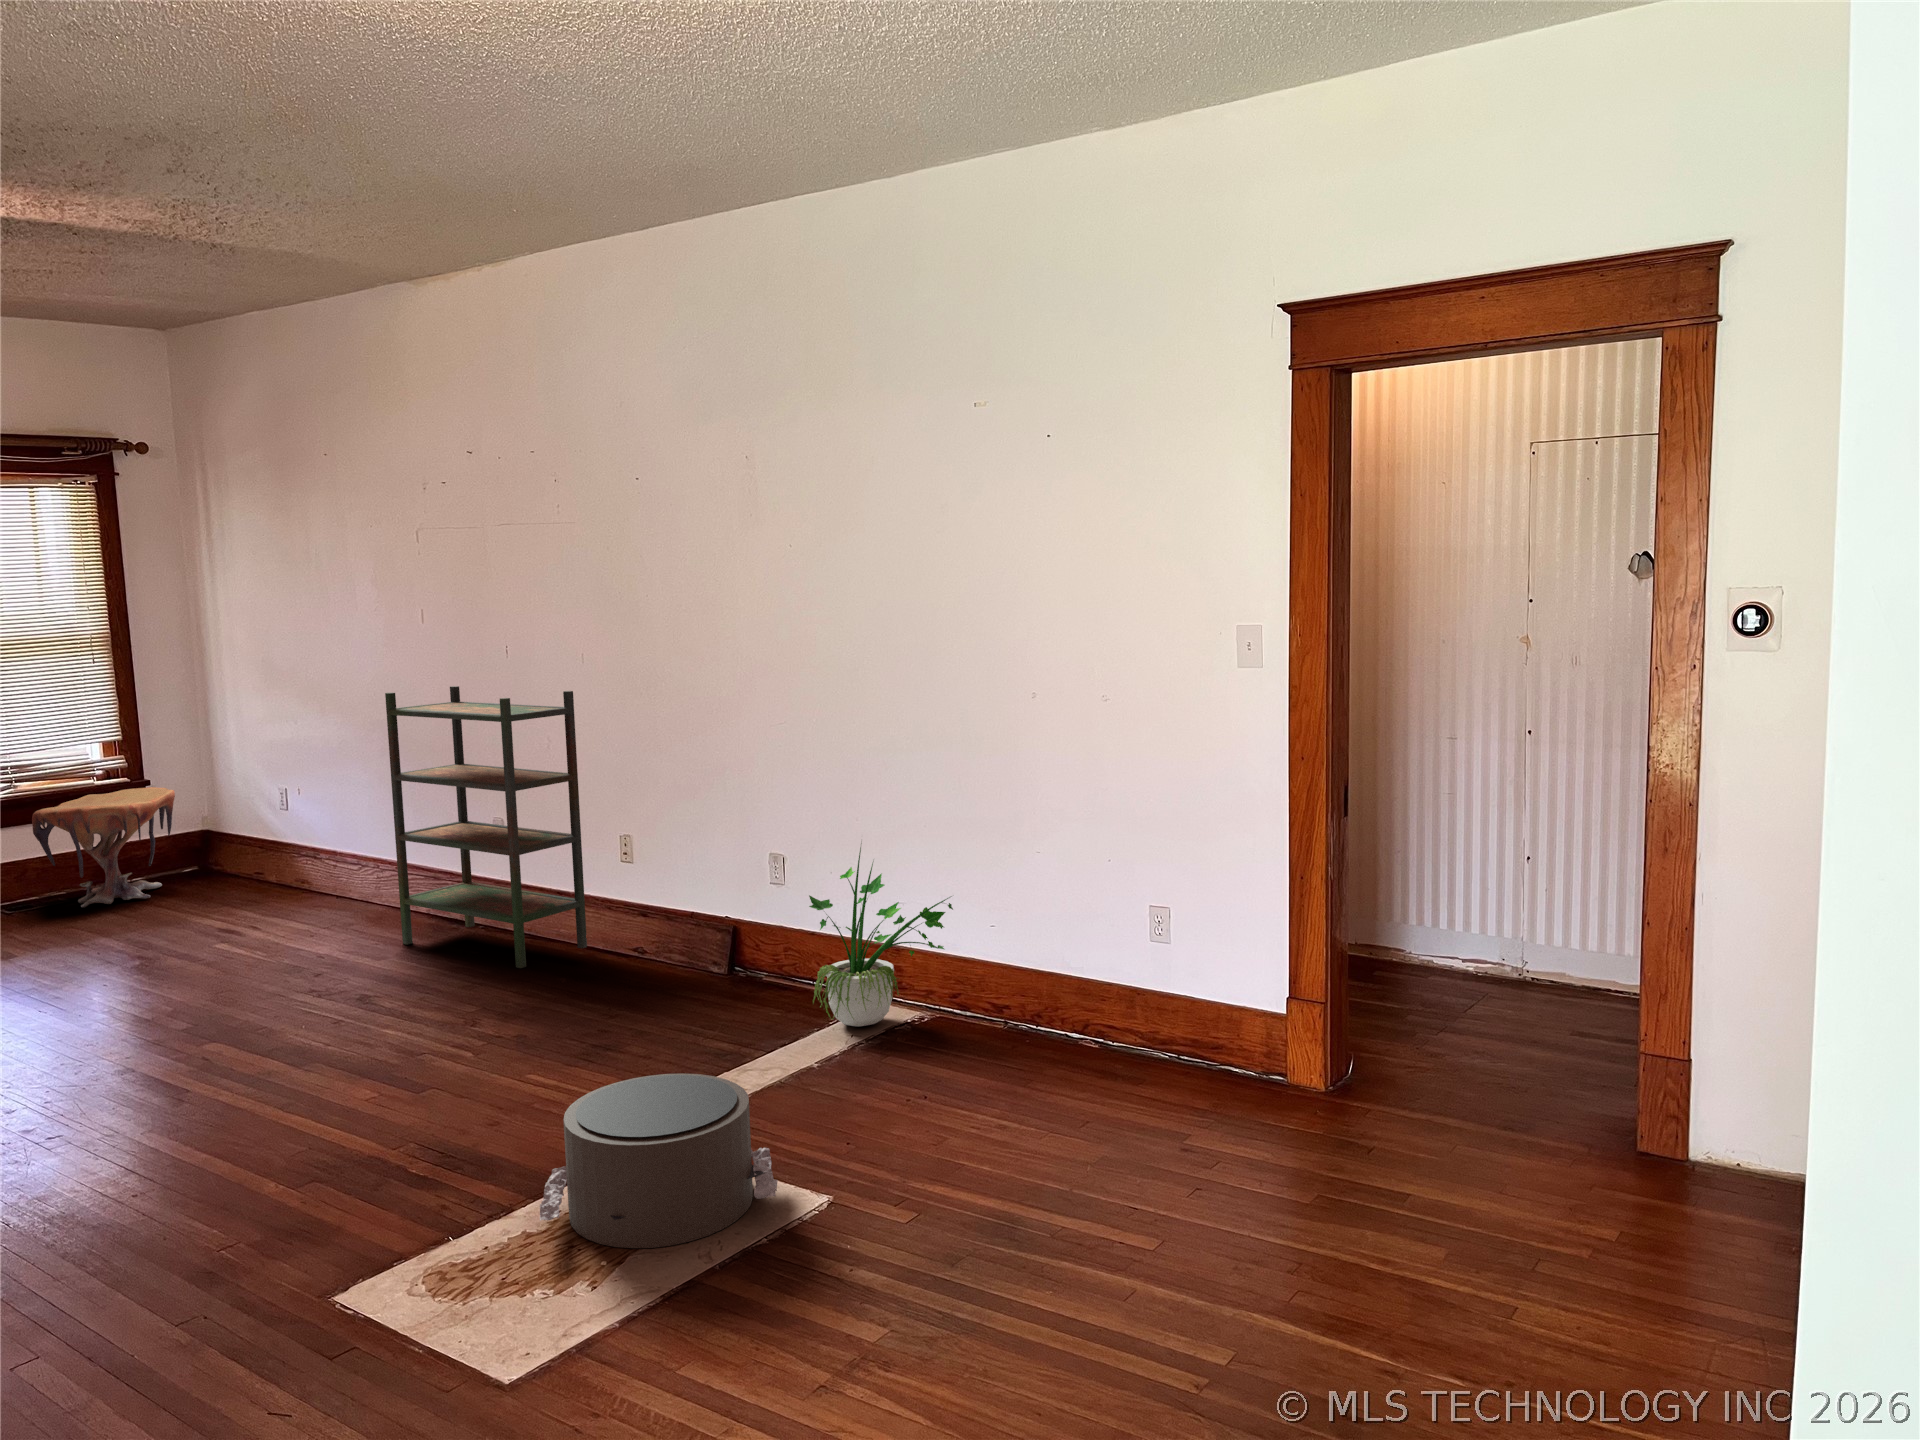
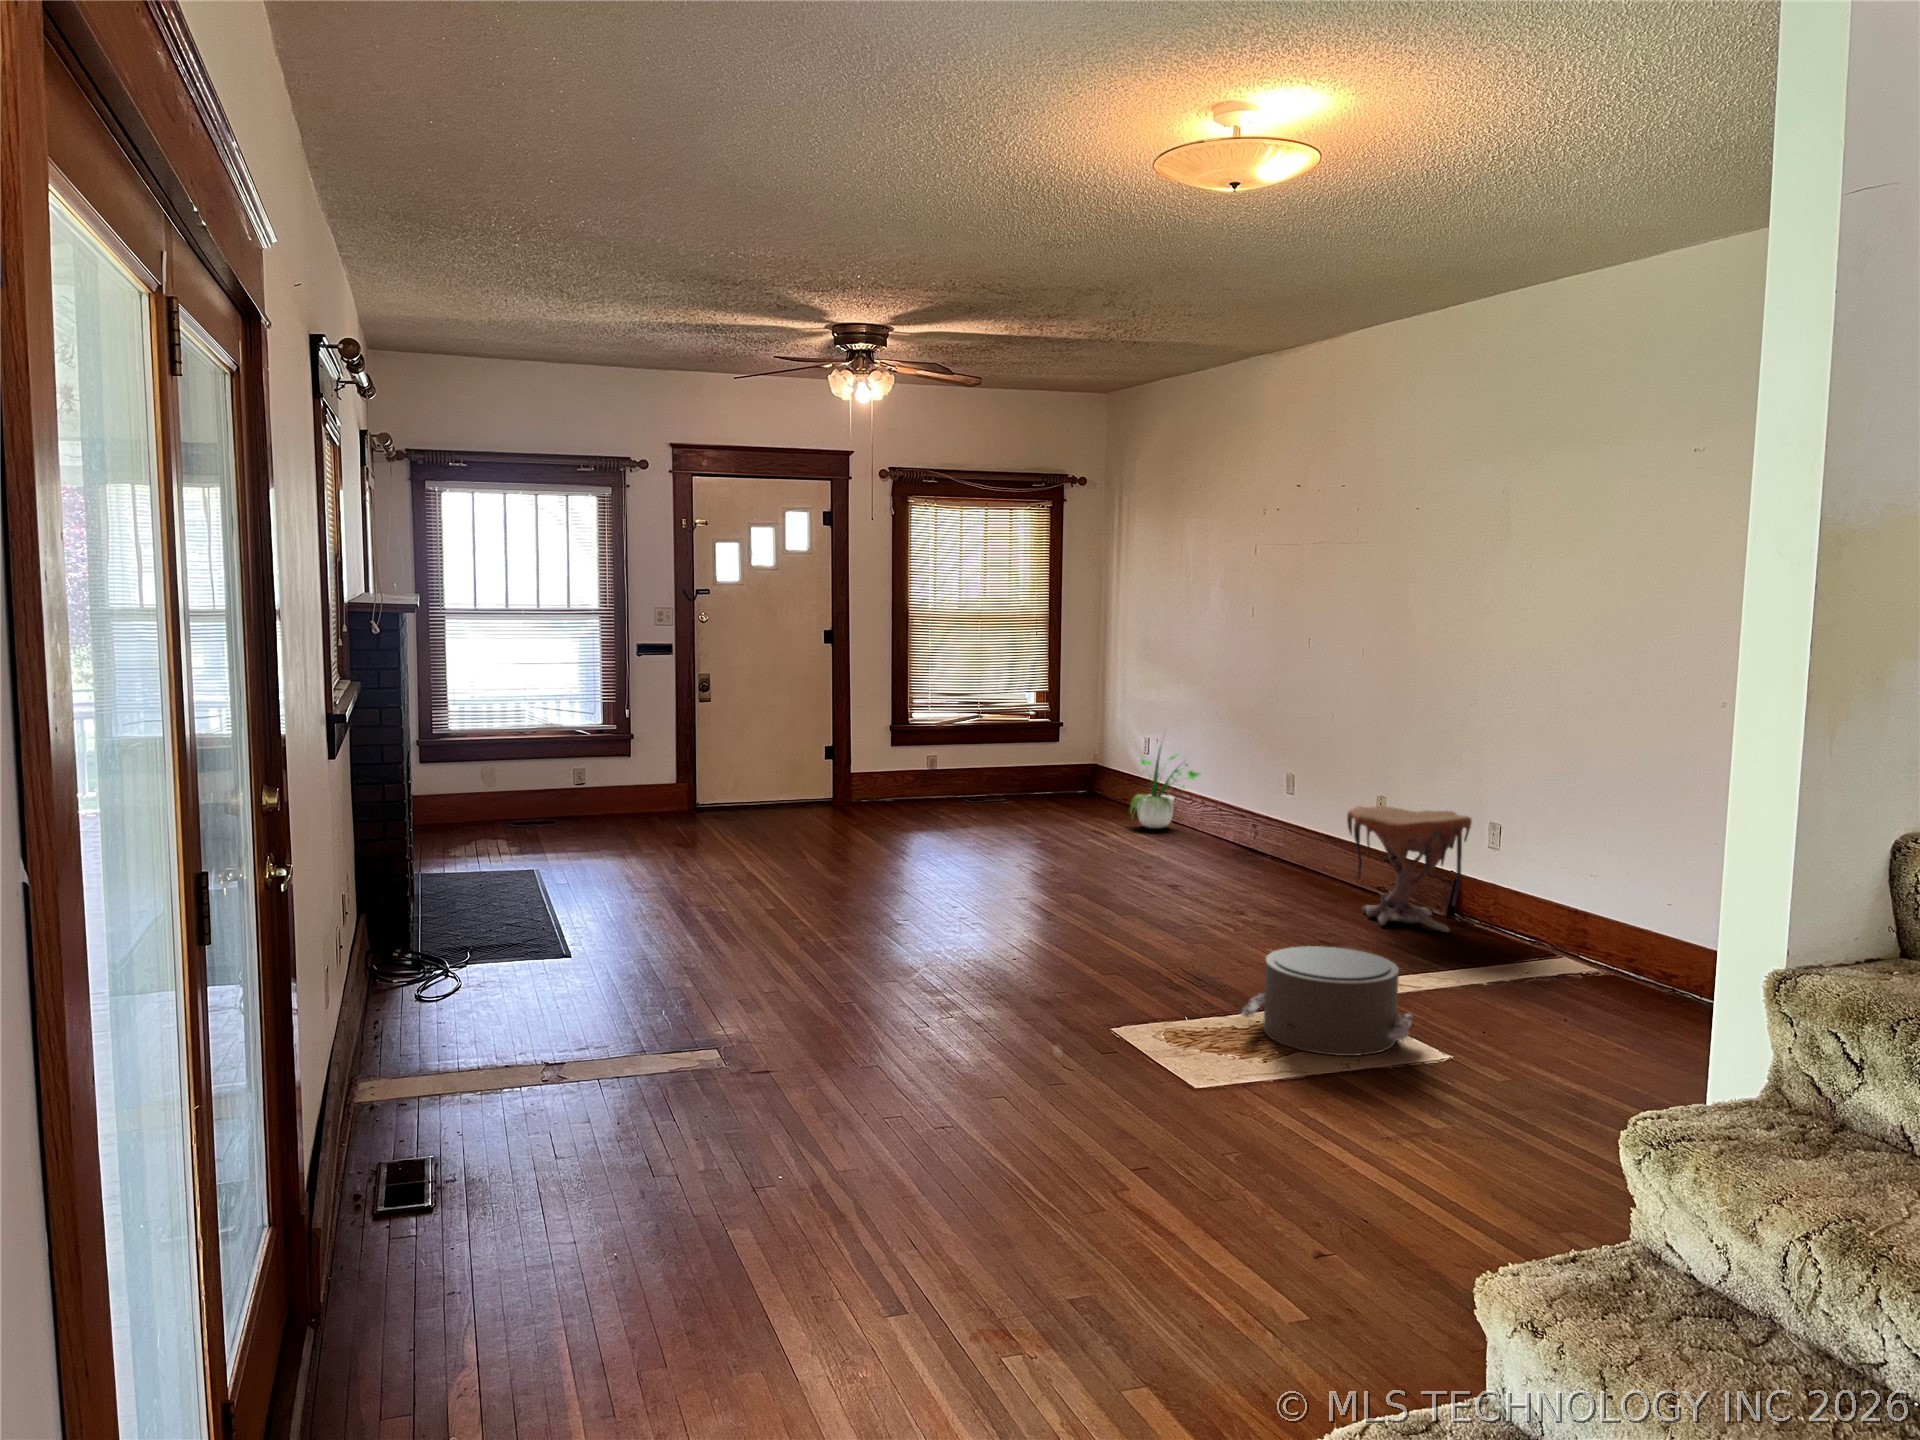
bookshelf: present [385,686,587,968] -> none [1210,667,1352,887]
side table: present [32,787,175,908] -> present [1347,806,1472,932]
potted plant: present [809,847,953,1027] -> present [1130,745,1199,828]

